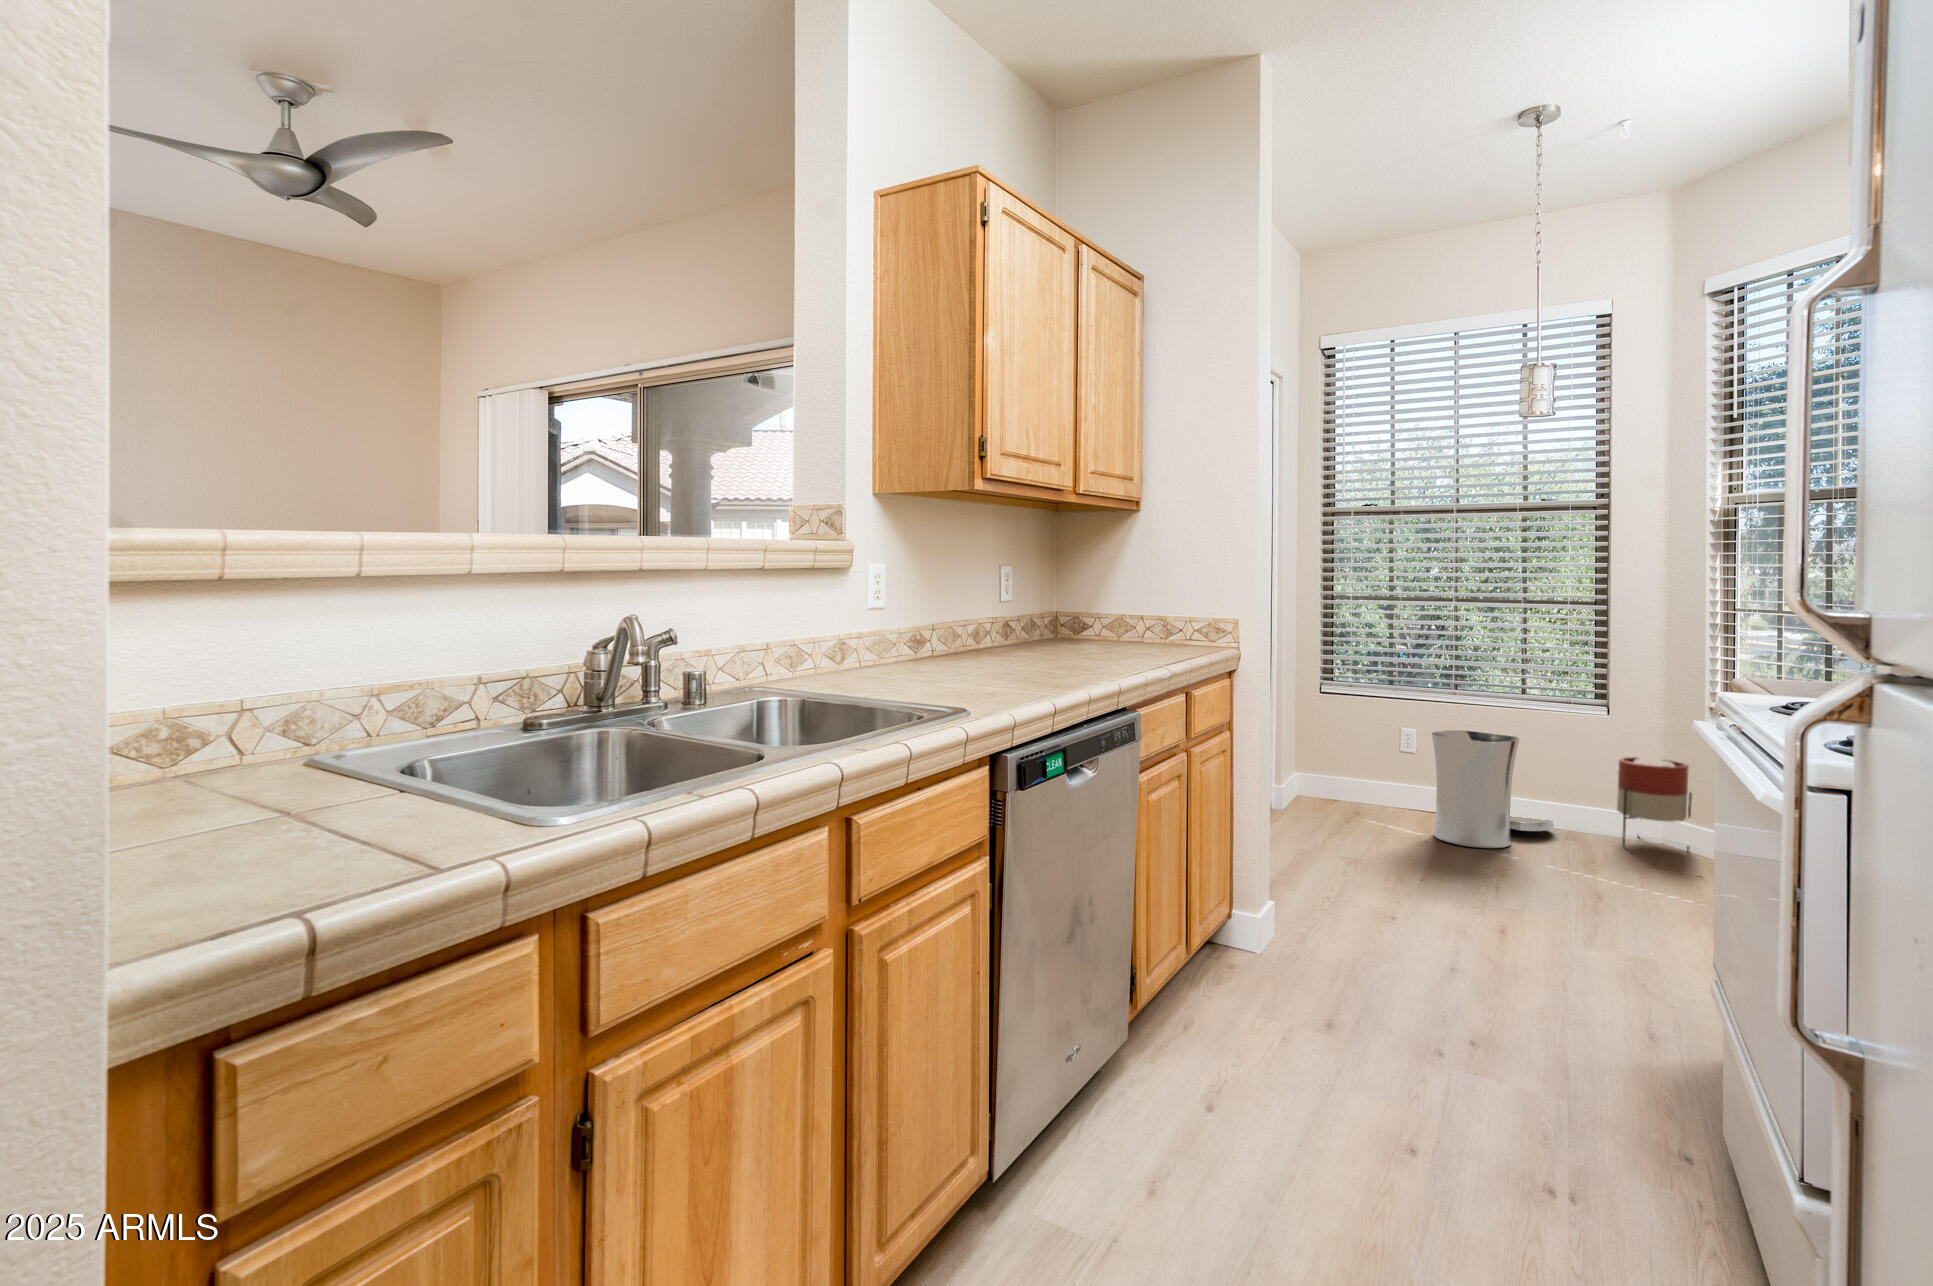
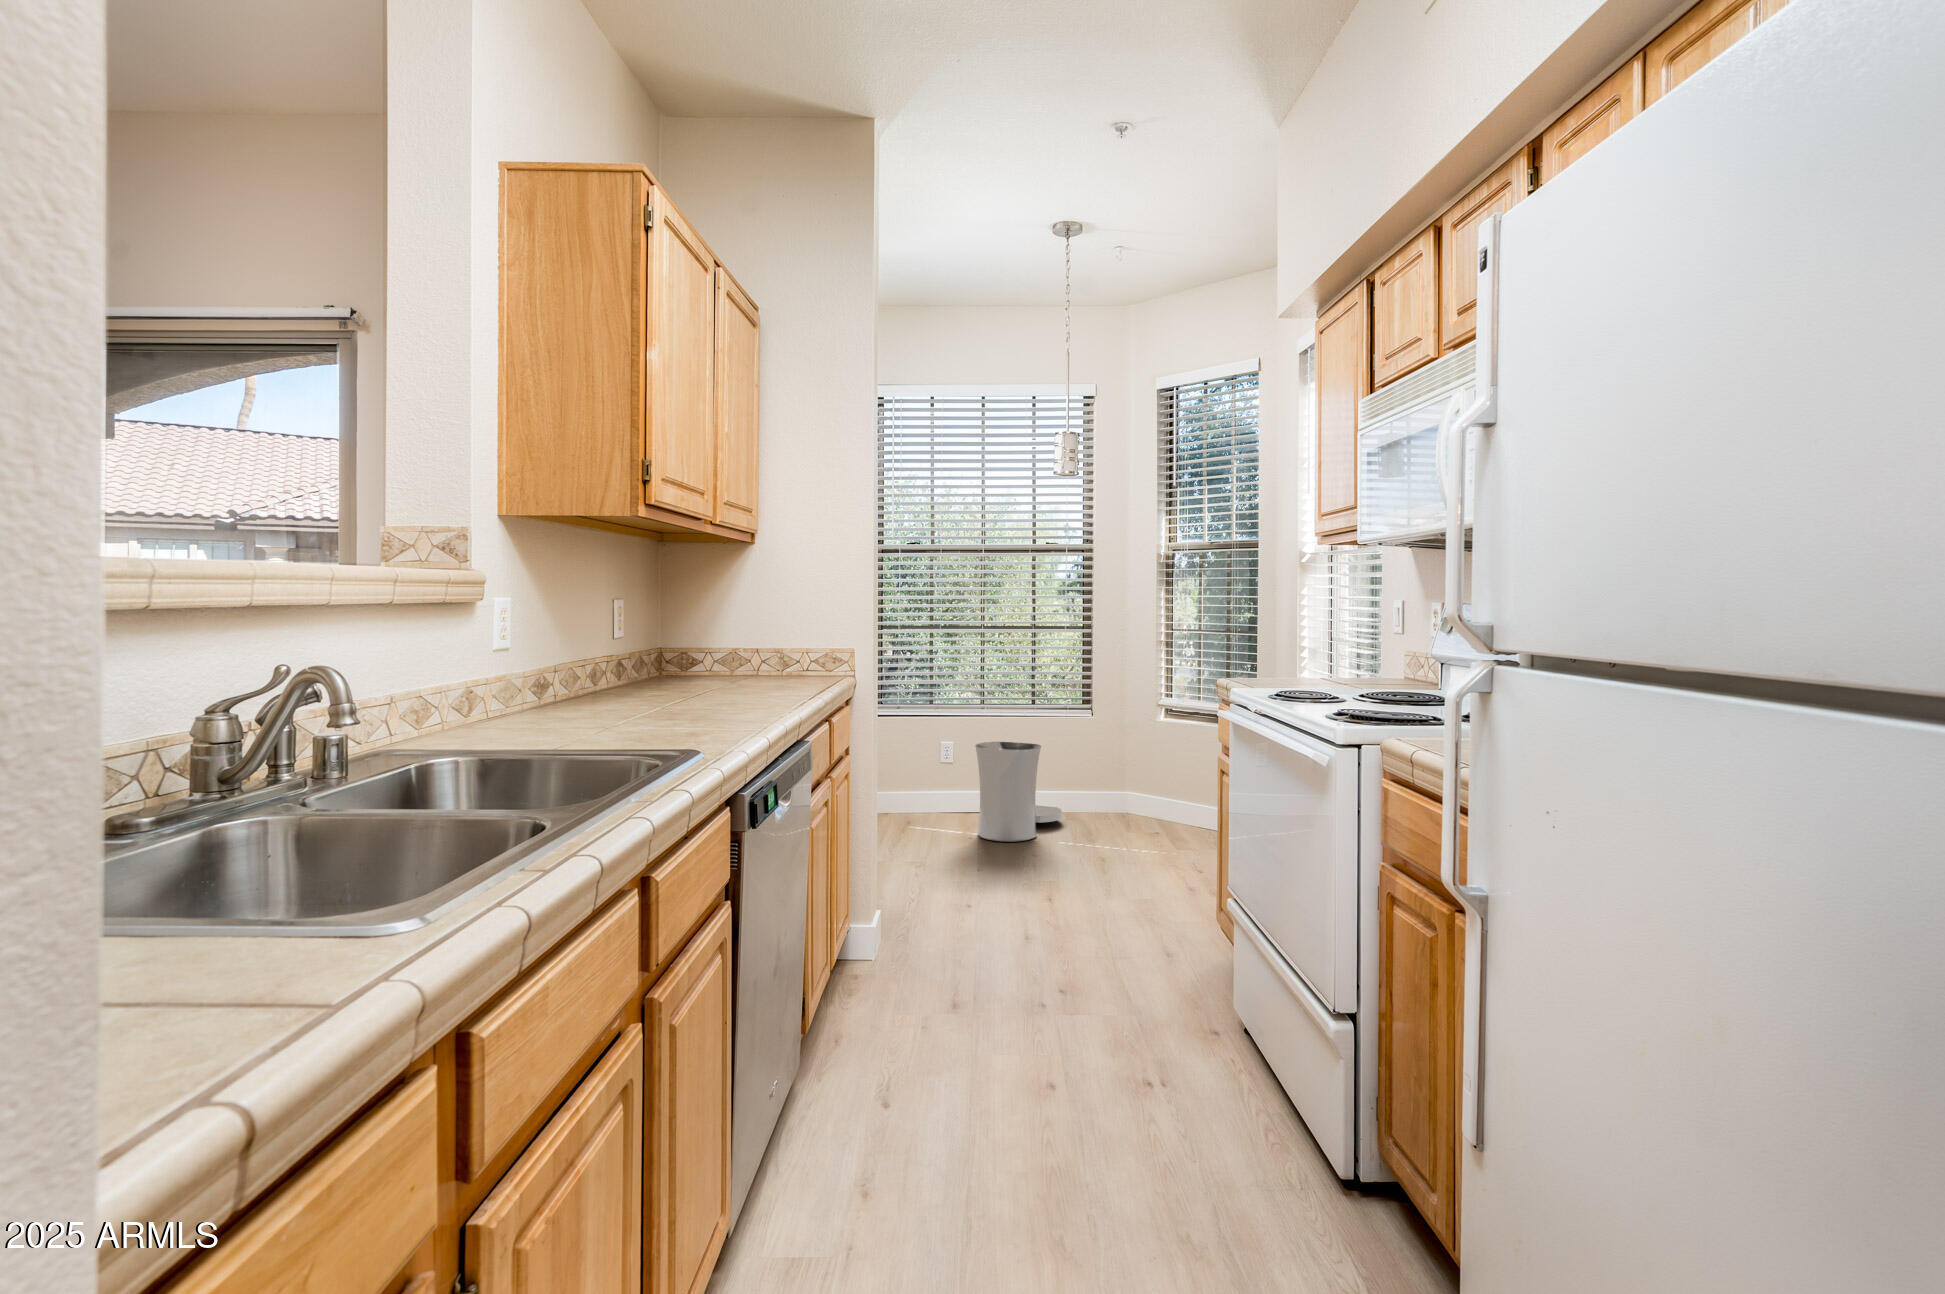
planter: present [1617,757,1692,851] -> none [1103,753,1150,826]

